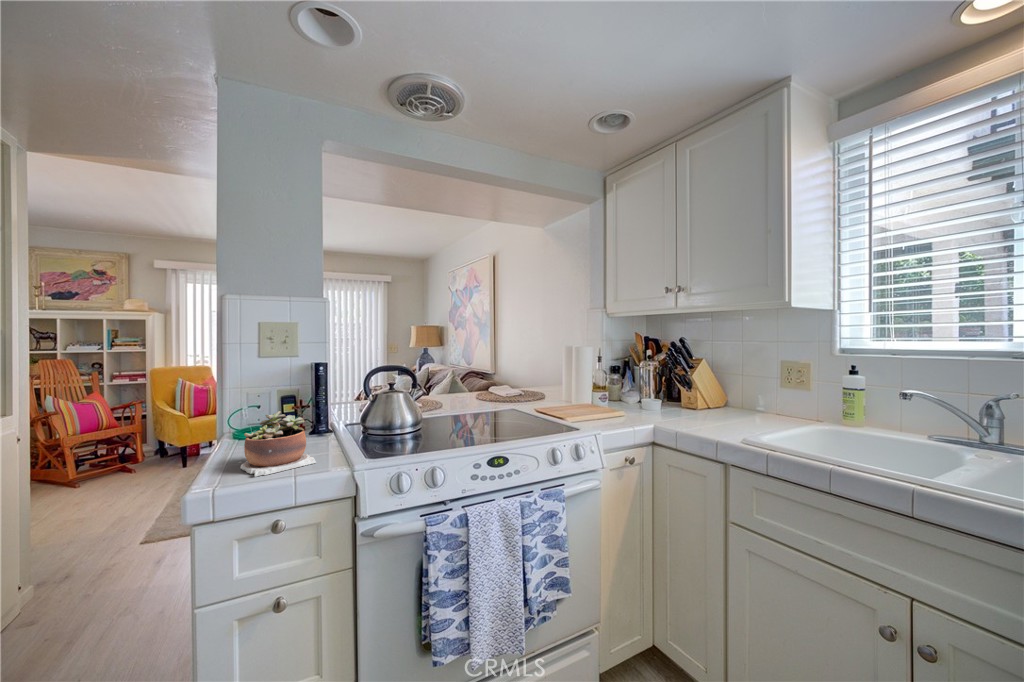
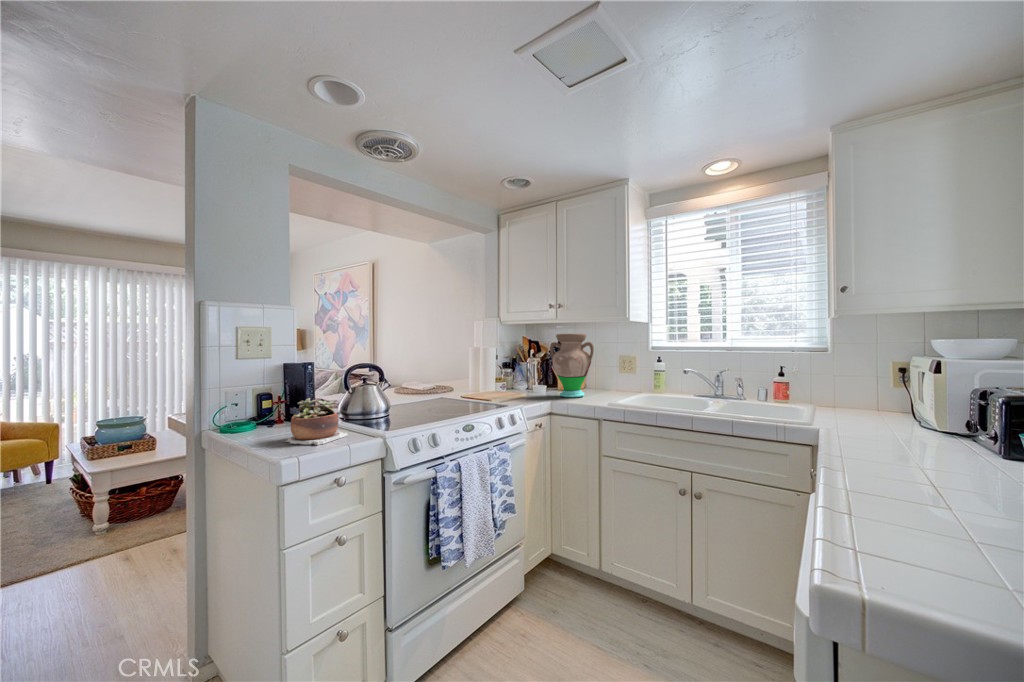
vase: none [660,329,725,423] -> present [550,334,594,398]

